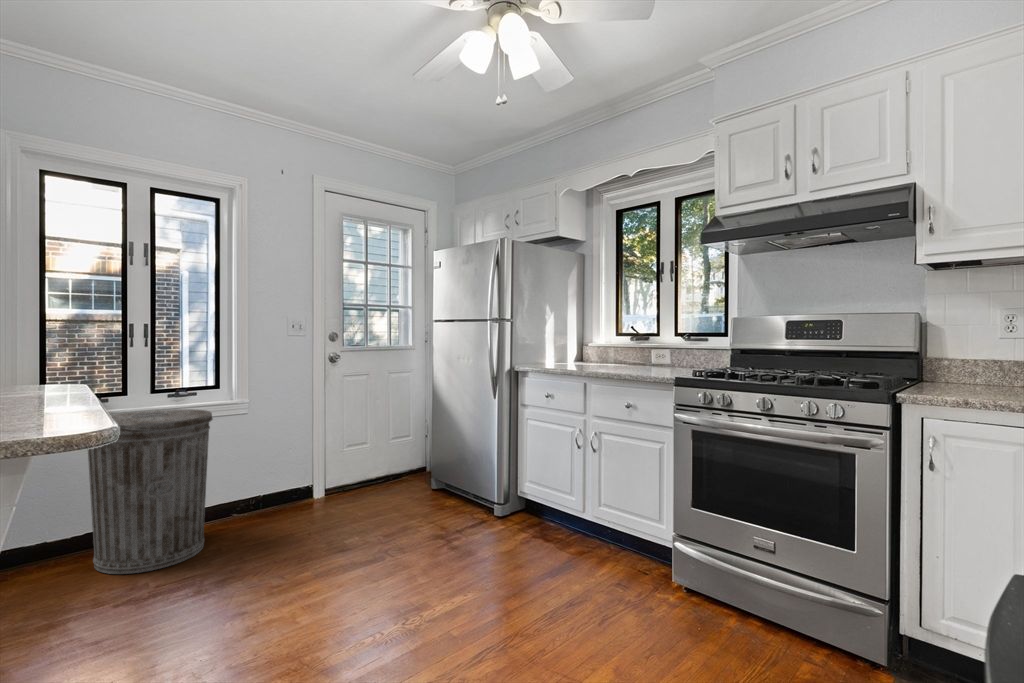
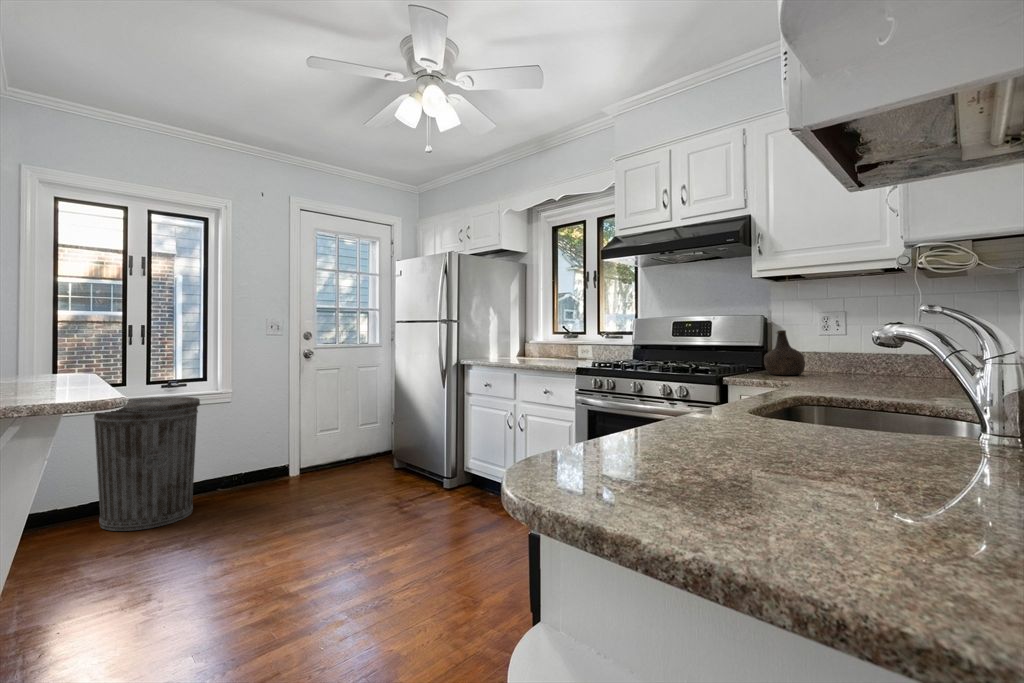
bottle: none [938,332,1001,391] -> present [764,330,805,375]

